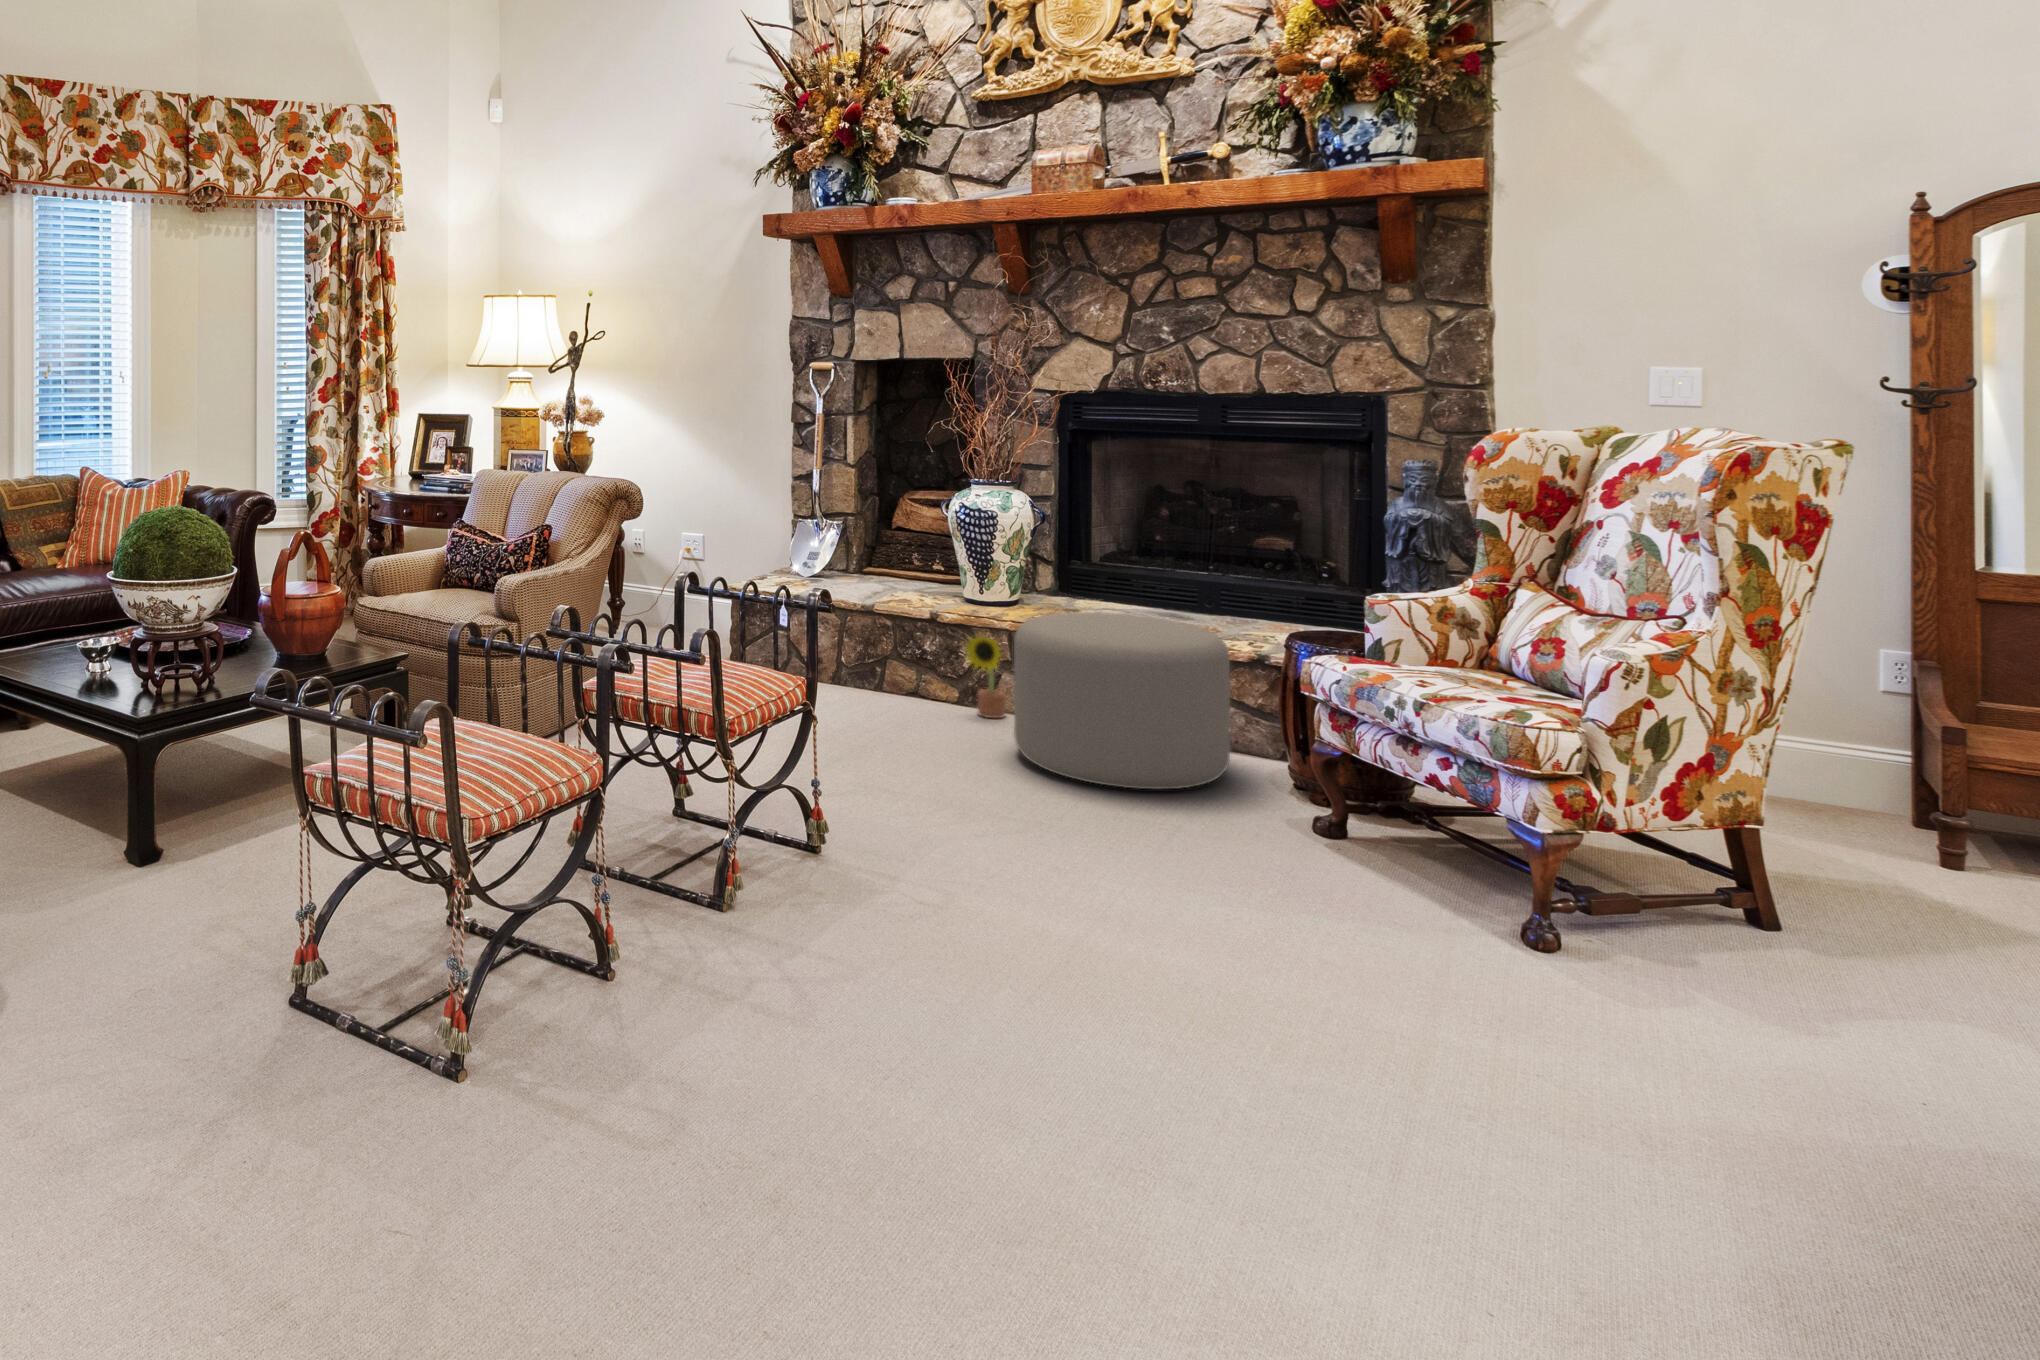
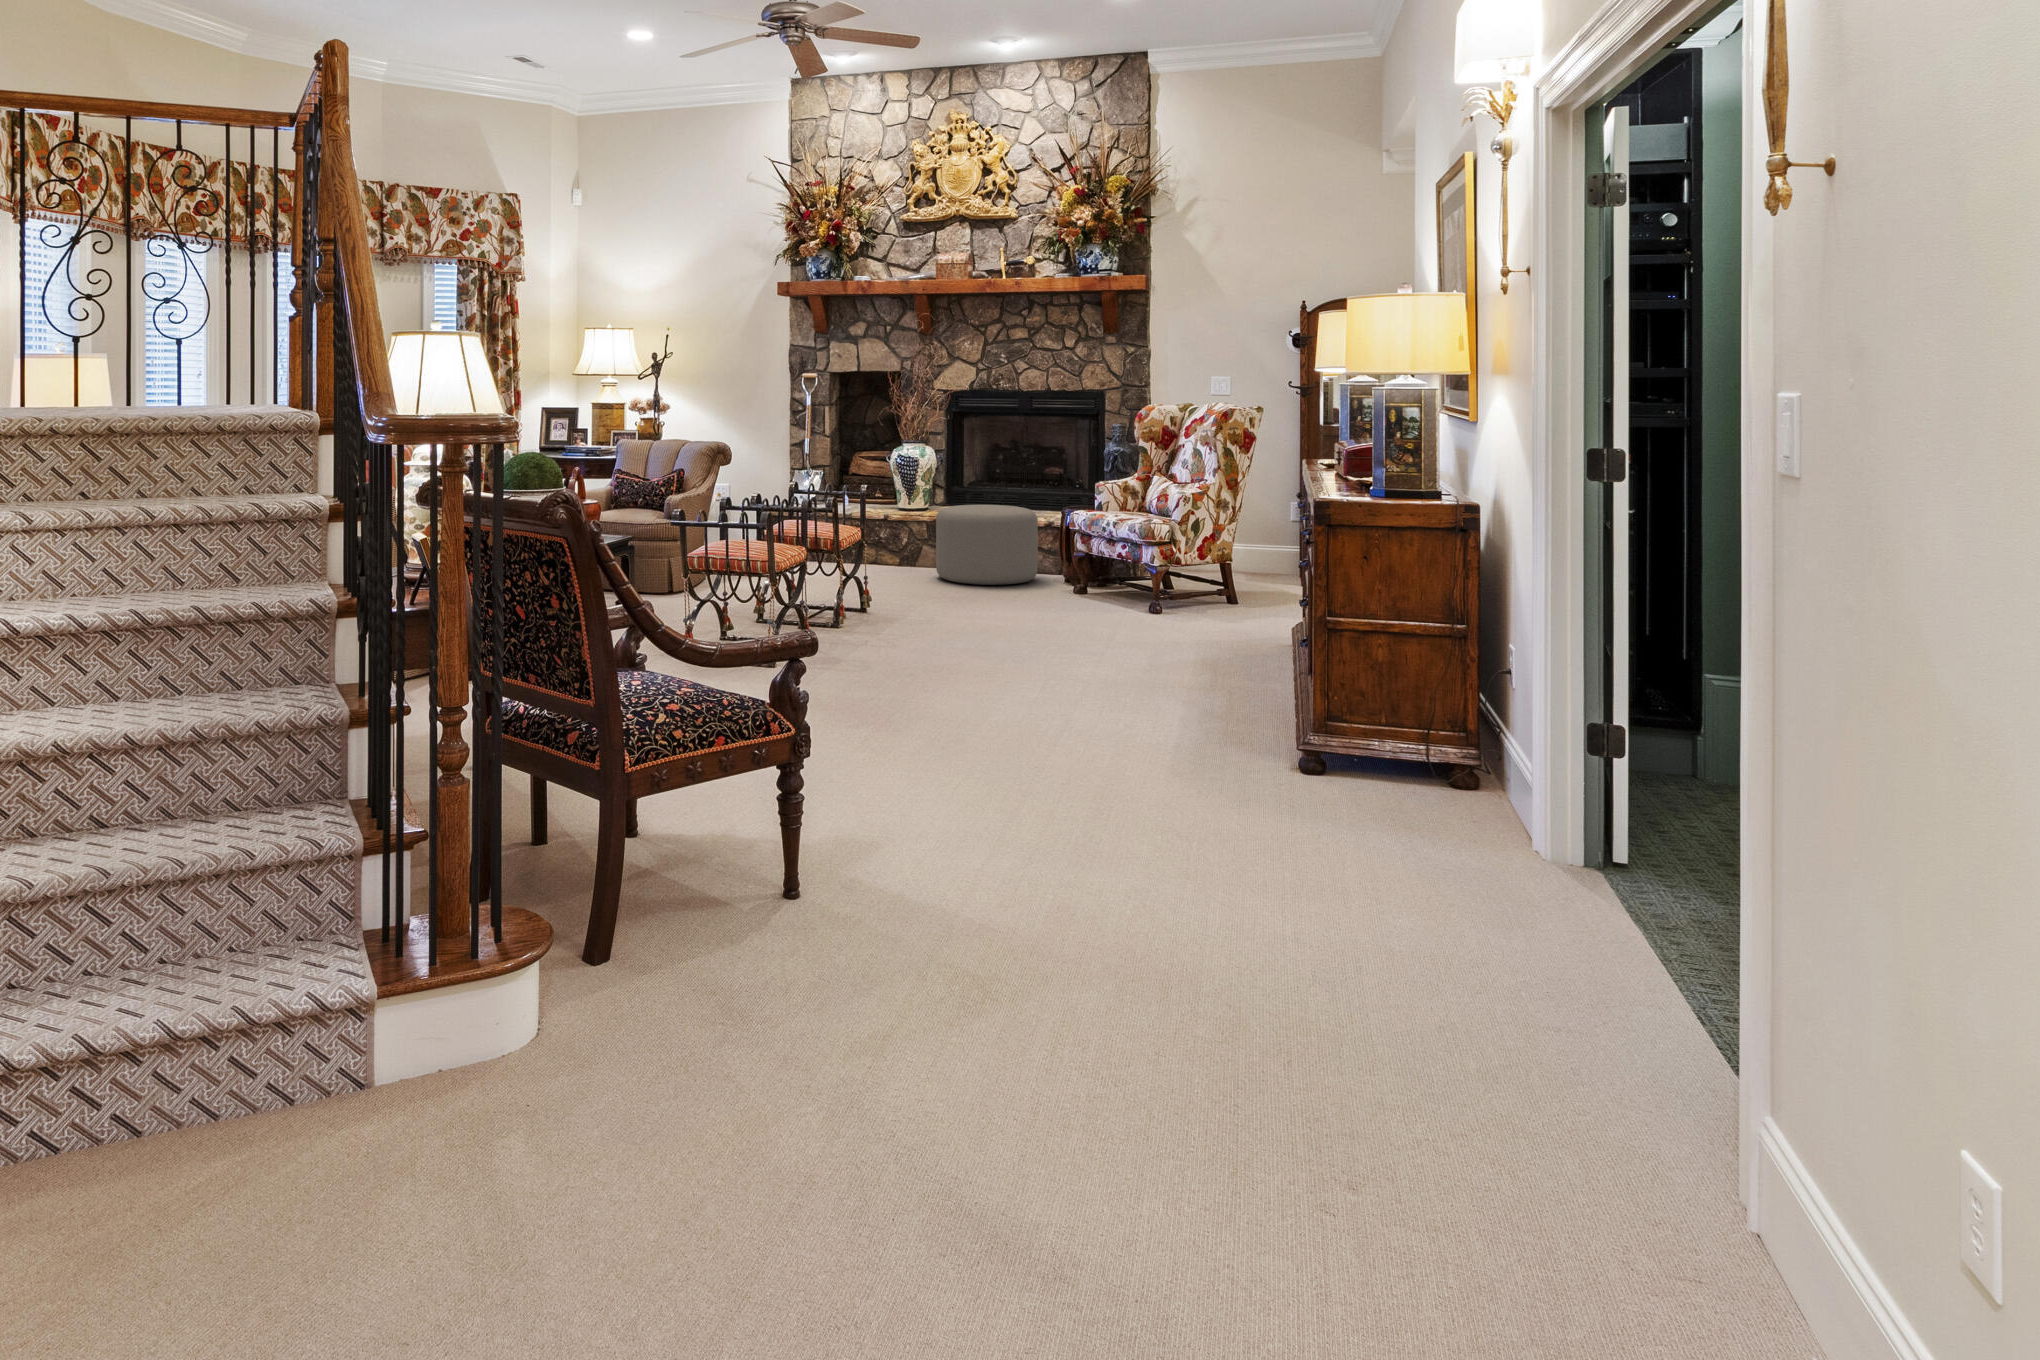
decorative plant: present [965,636,1005,718] -> none [903,522,925,568]

